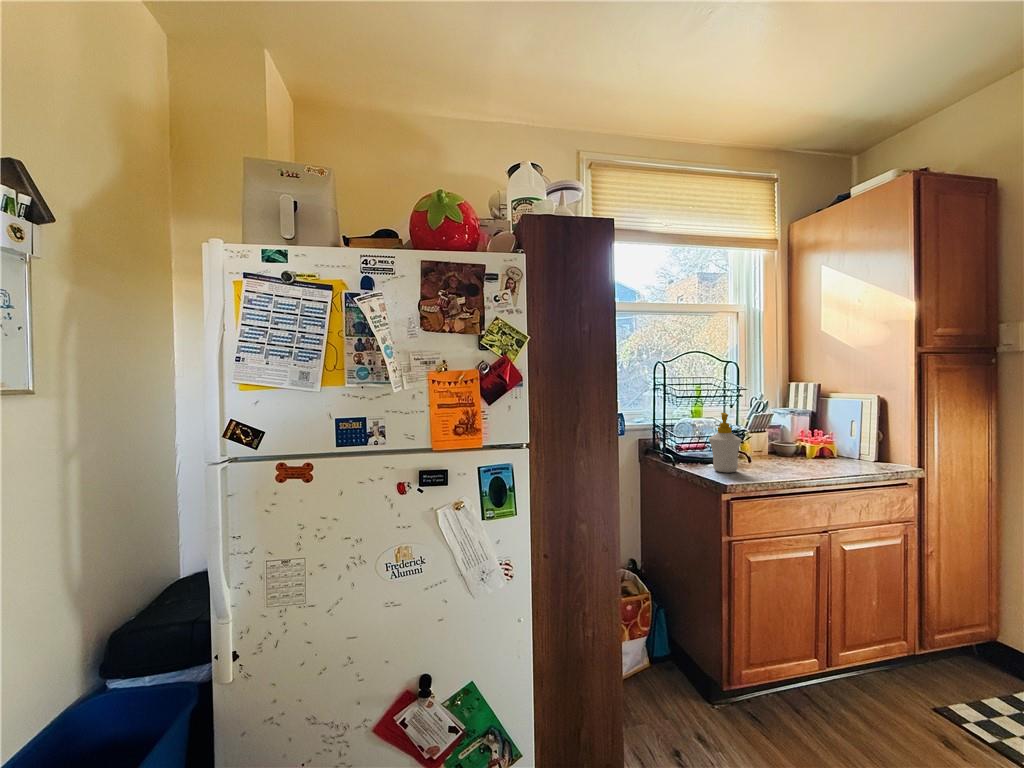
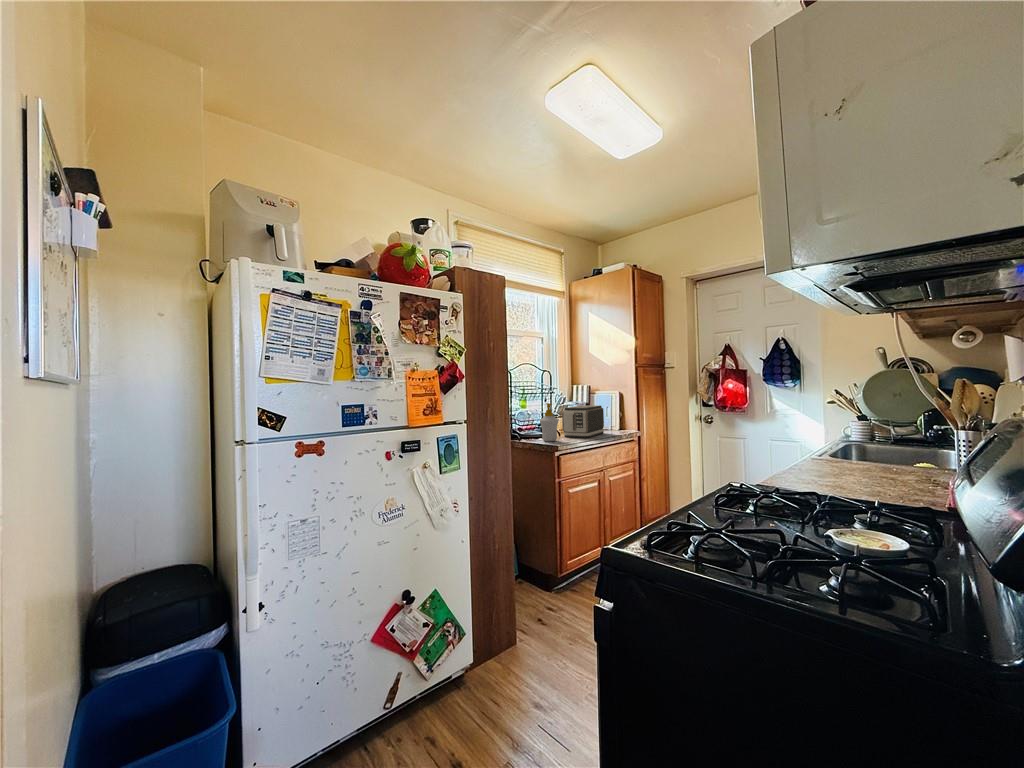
toaster: none [754,417,838,472] -> present [562,405,604,438]

